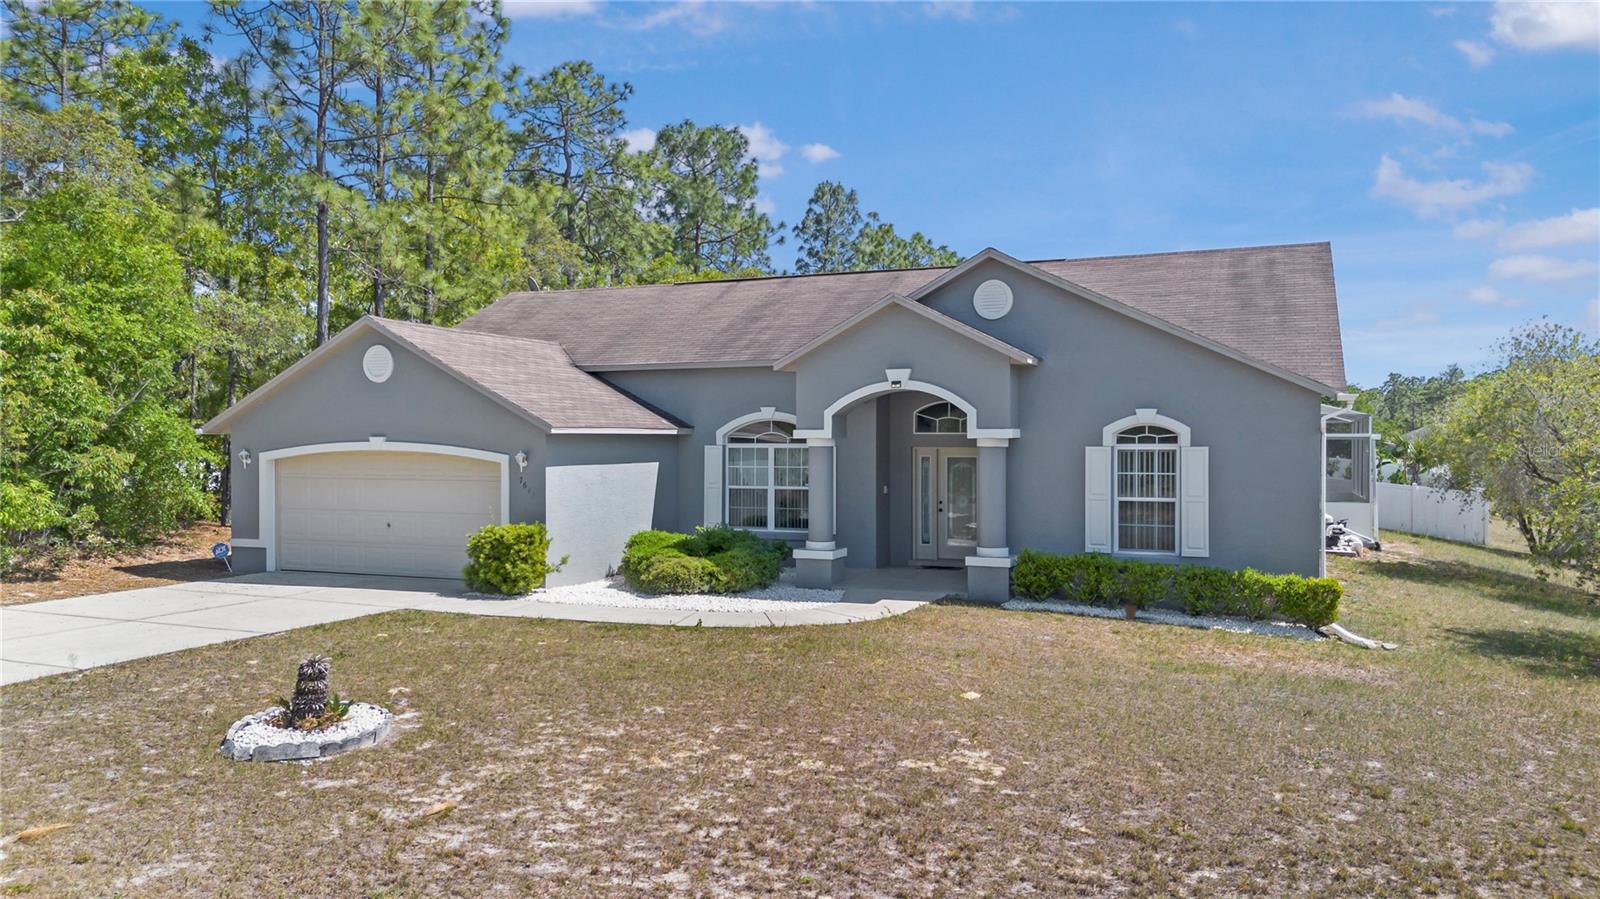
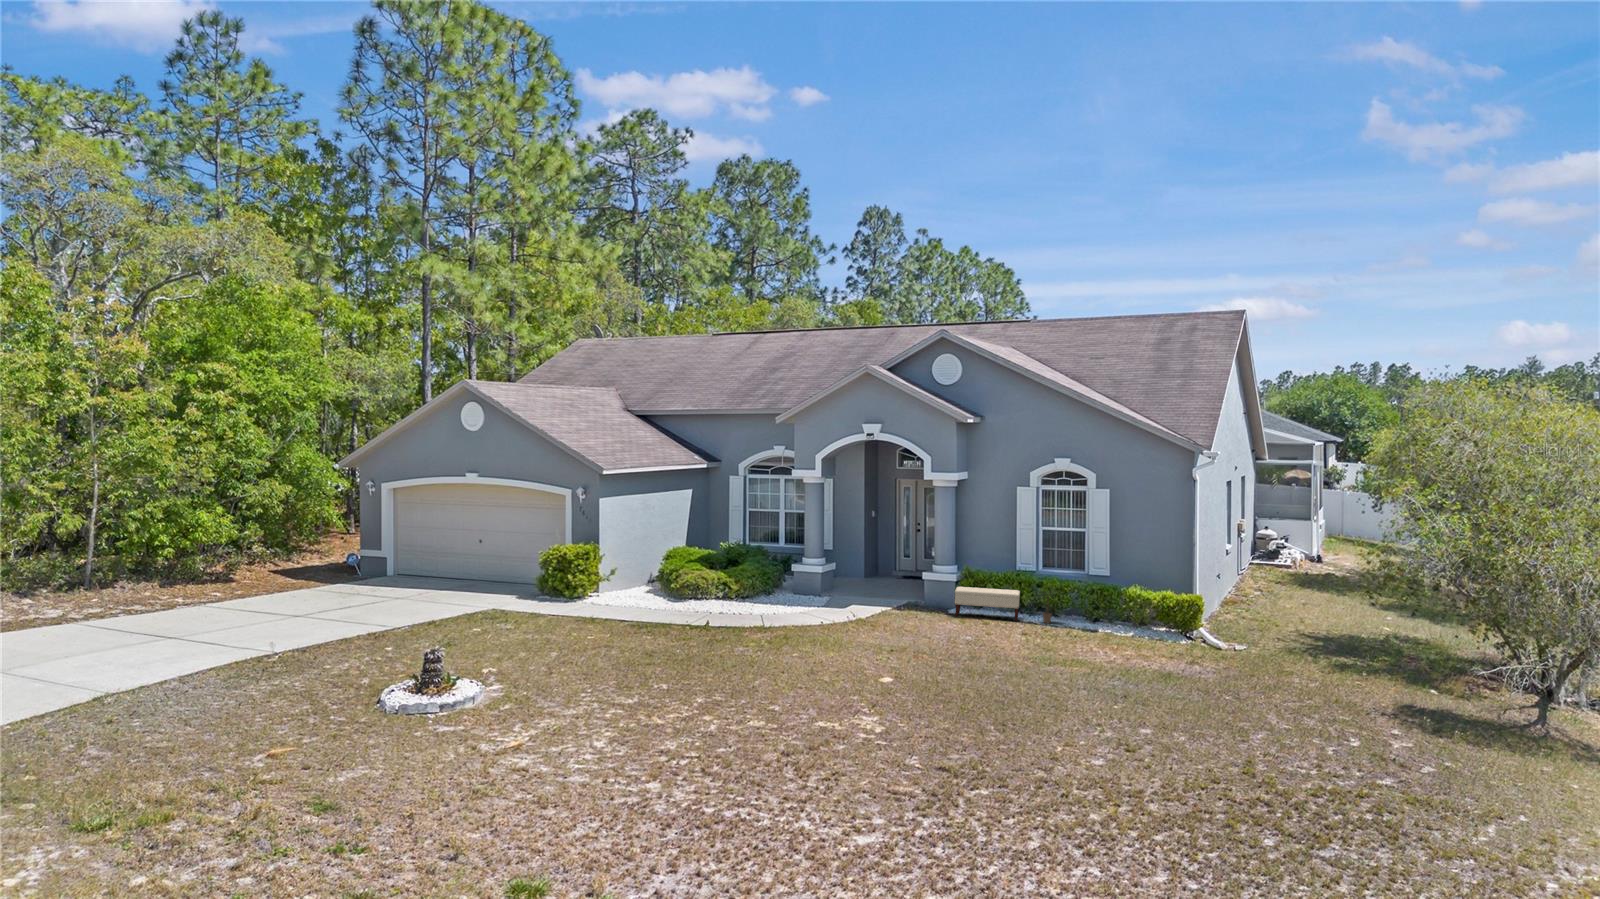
bench: none [1010,574,1094,617] -> present [955,587,1020,621]

